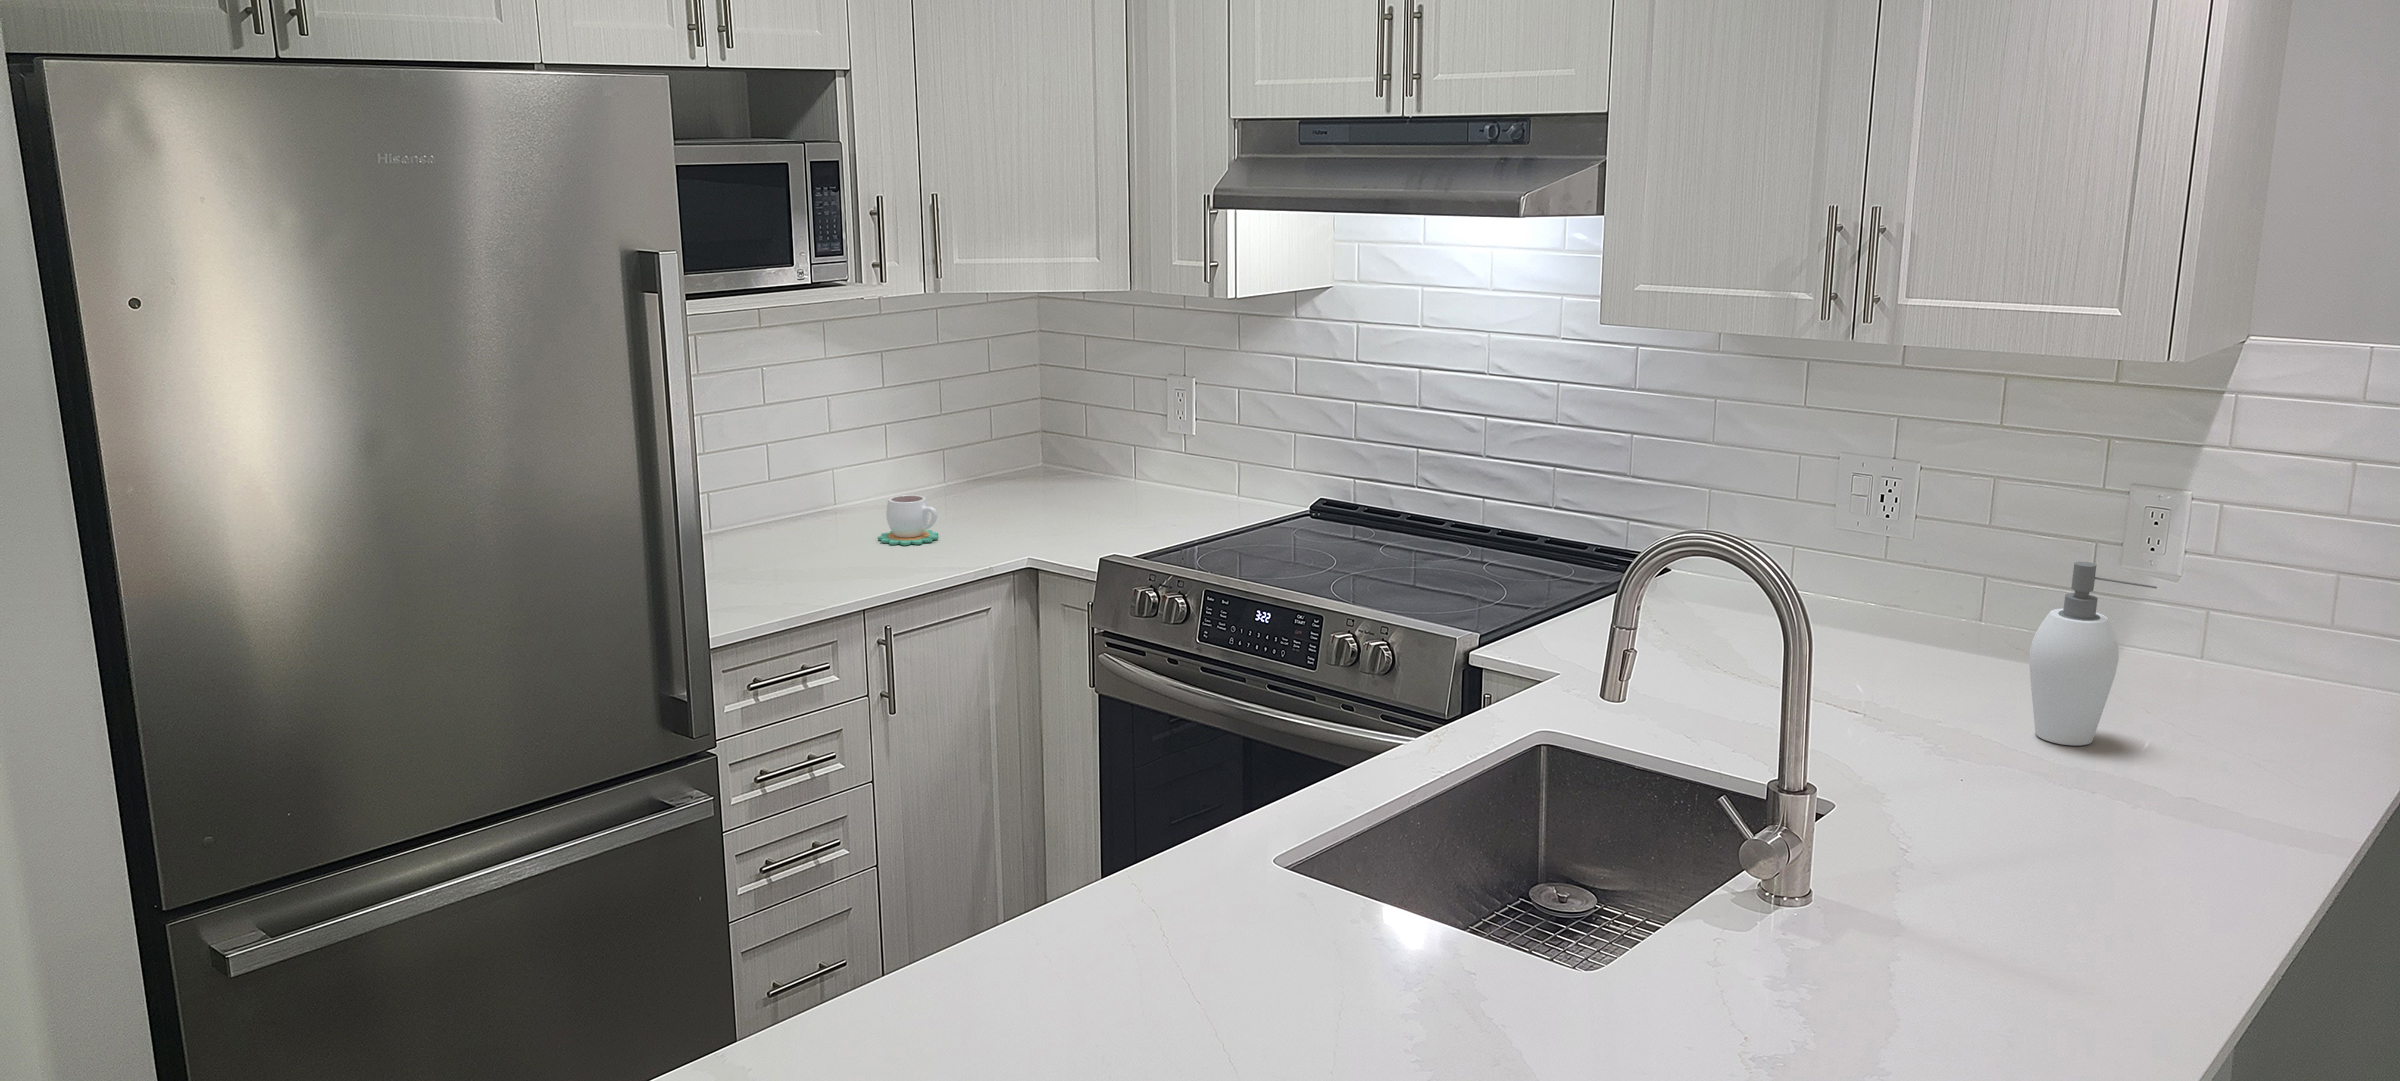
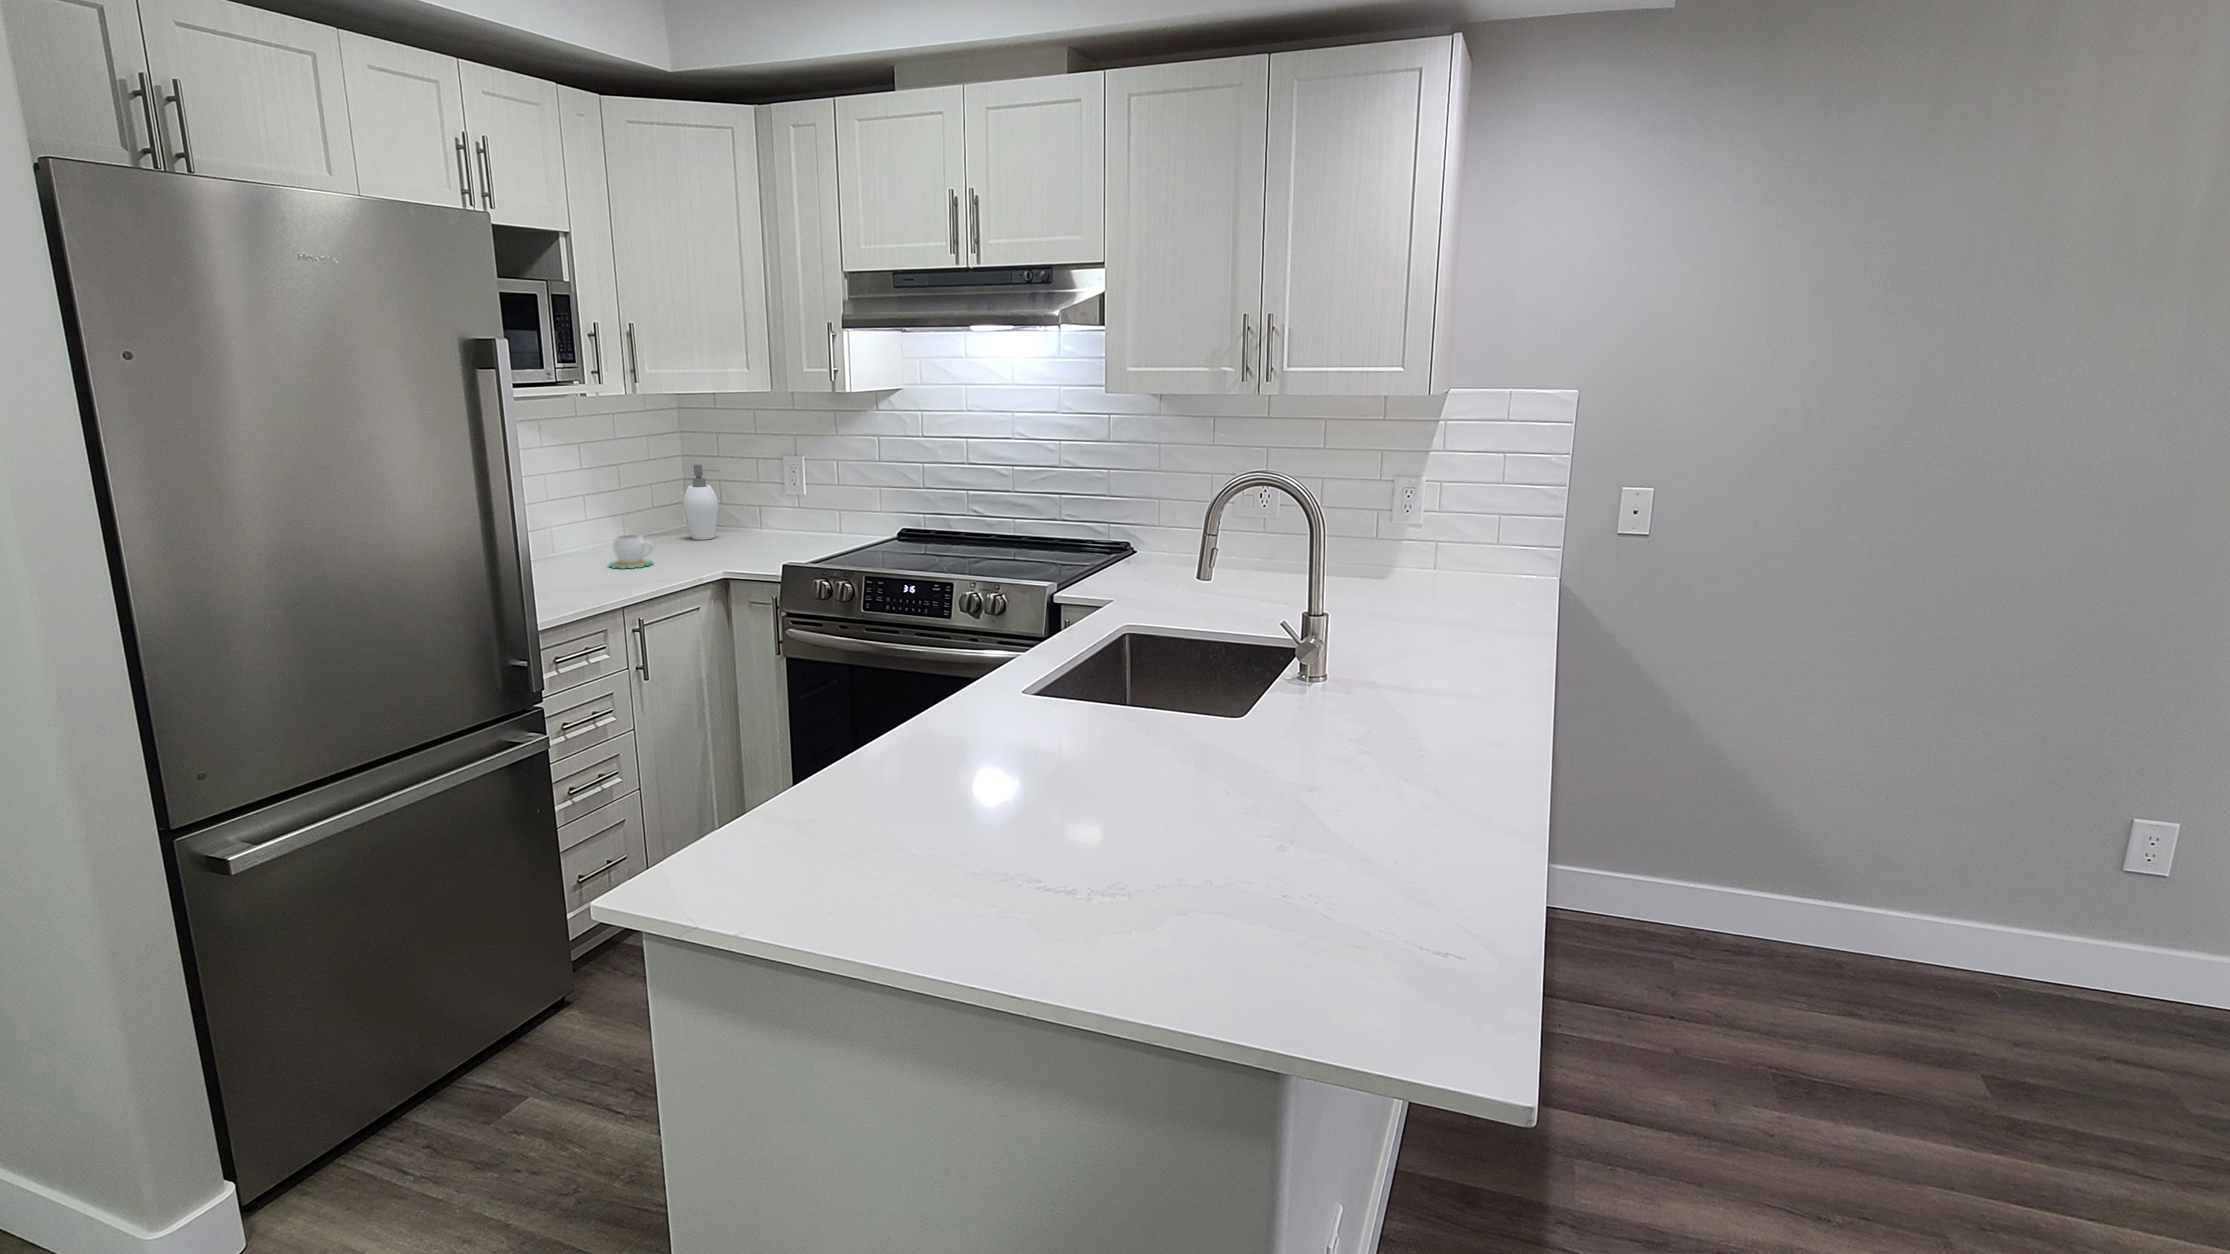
soap dispenser: present [2029,562,2157,745] -> present [683,464,718,540]

